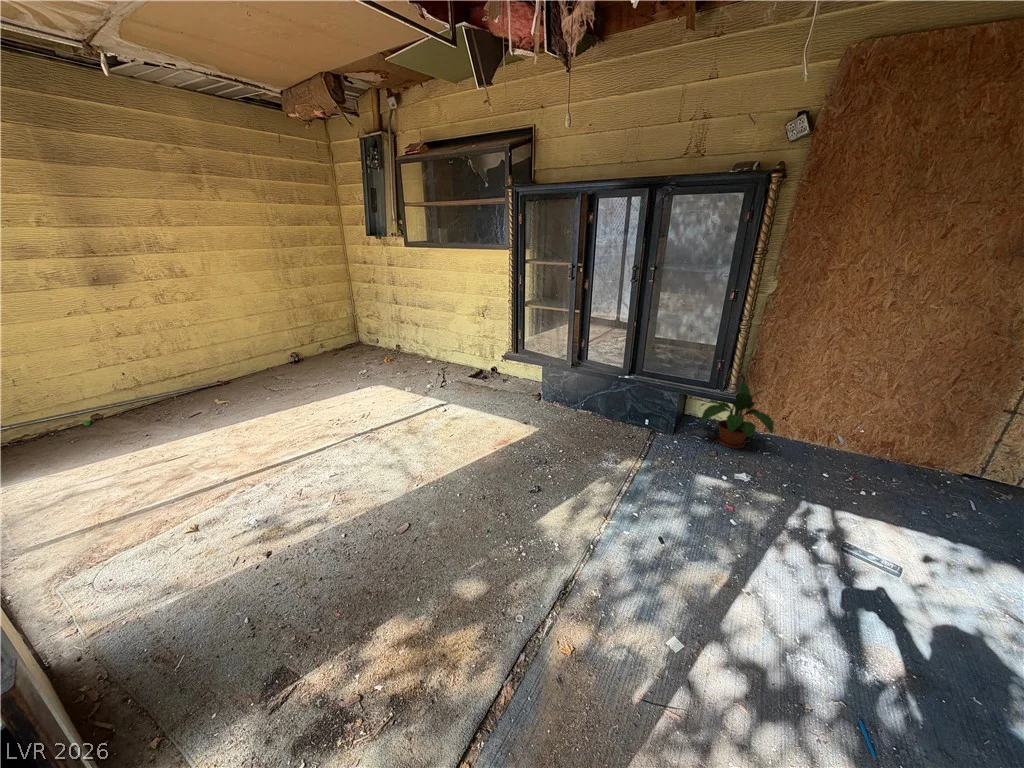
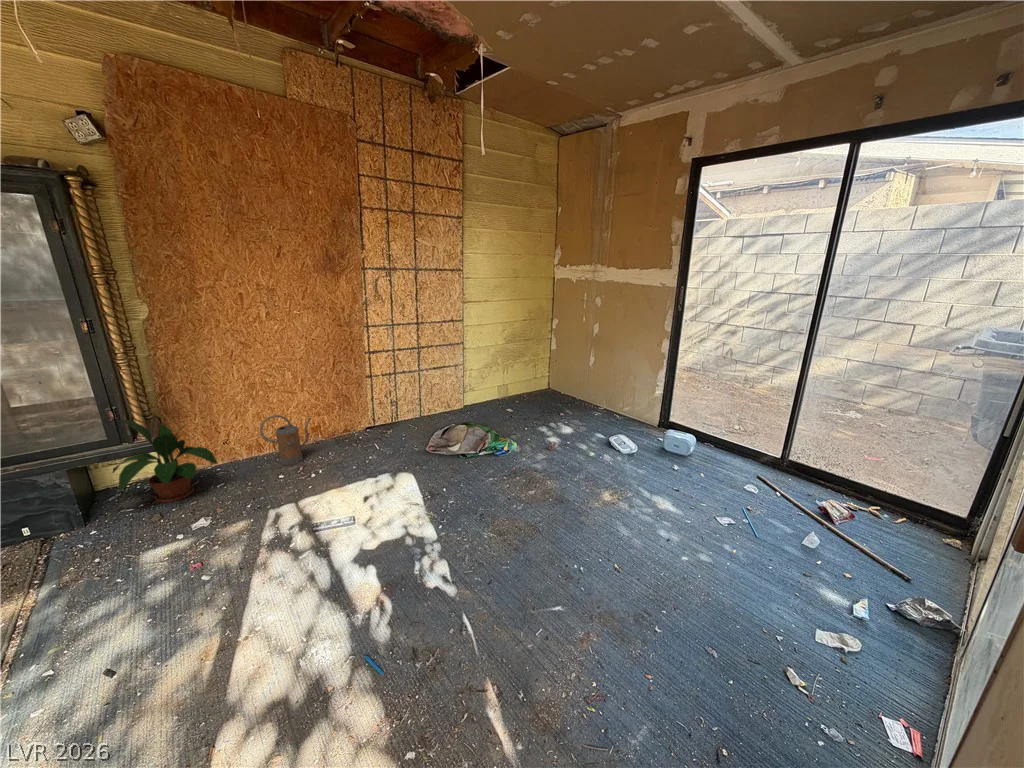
watering can: none [823,412,890,471] -> present [260,415,311,465]

